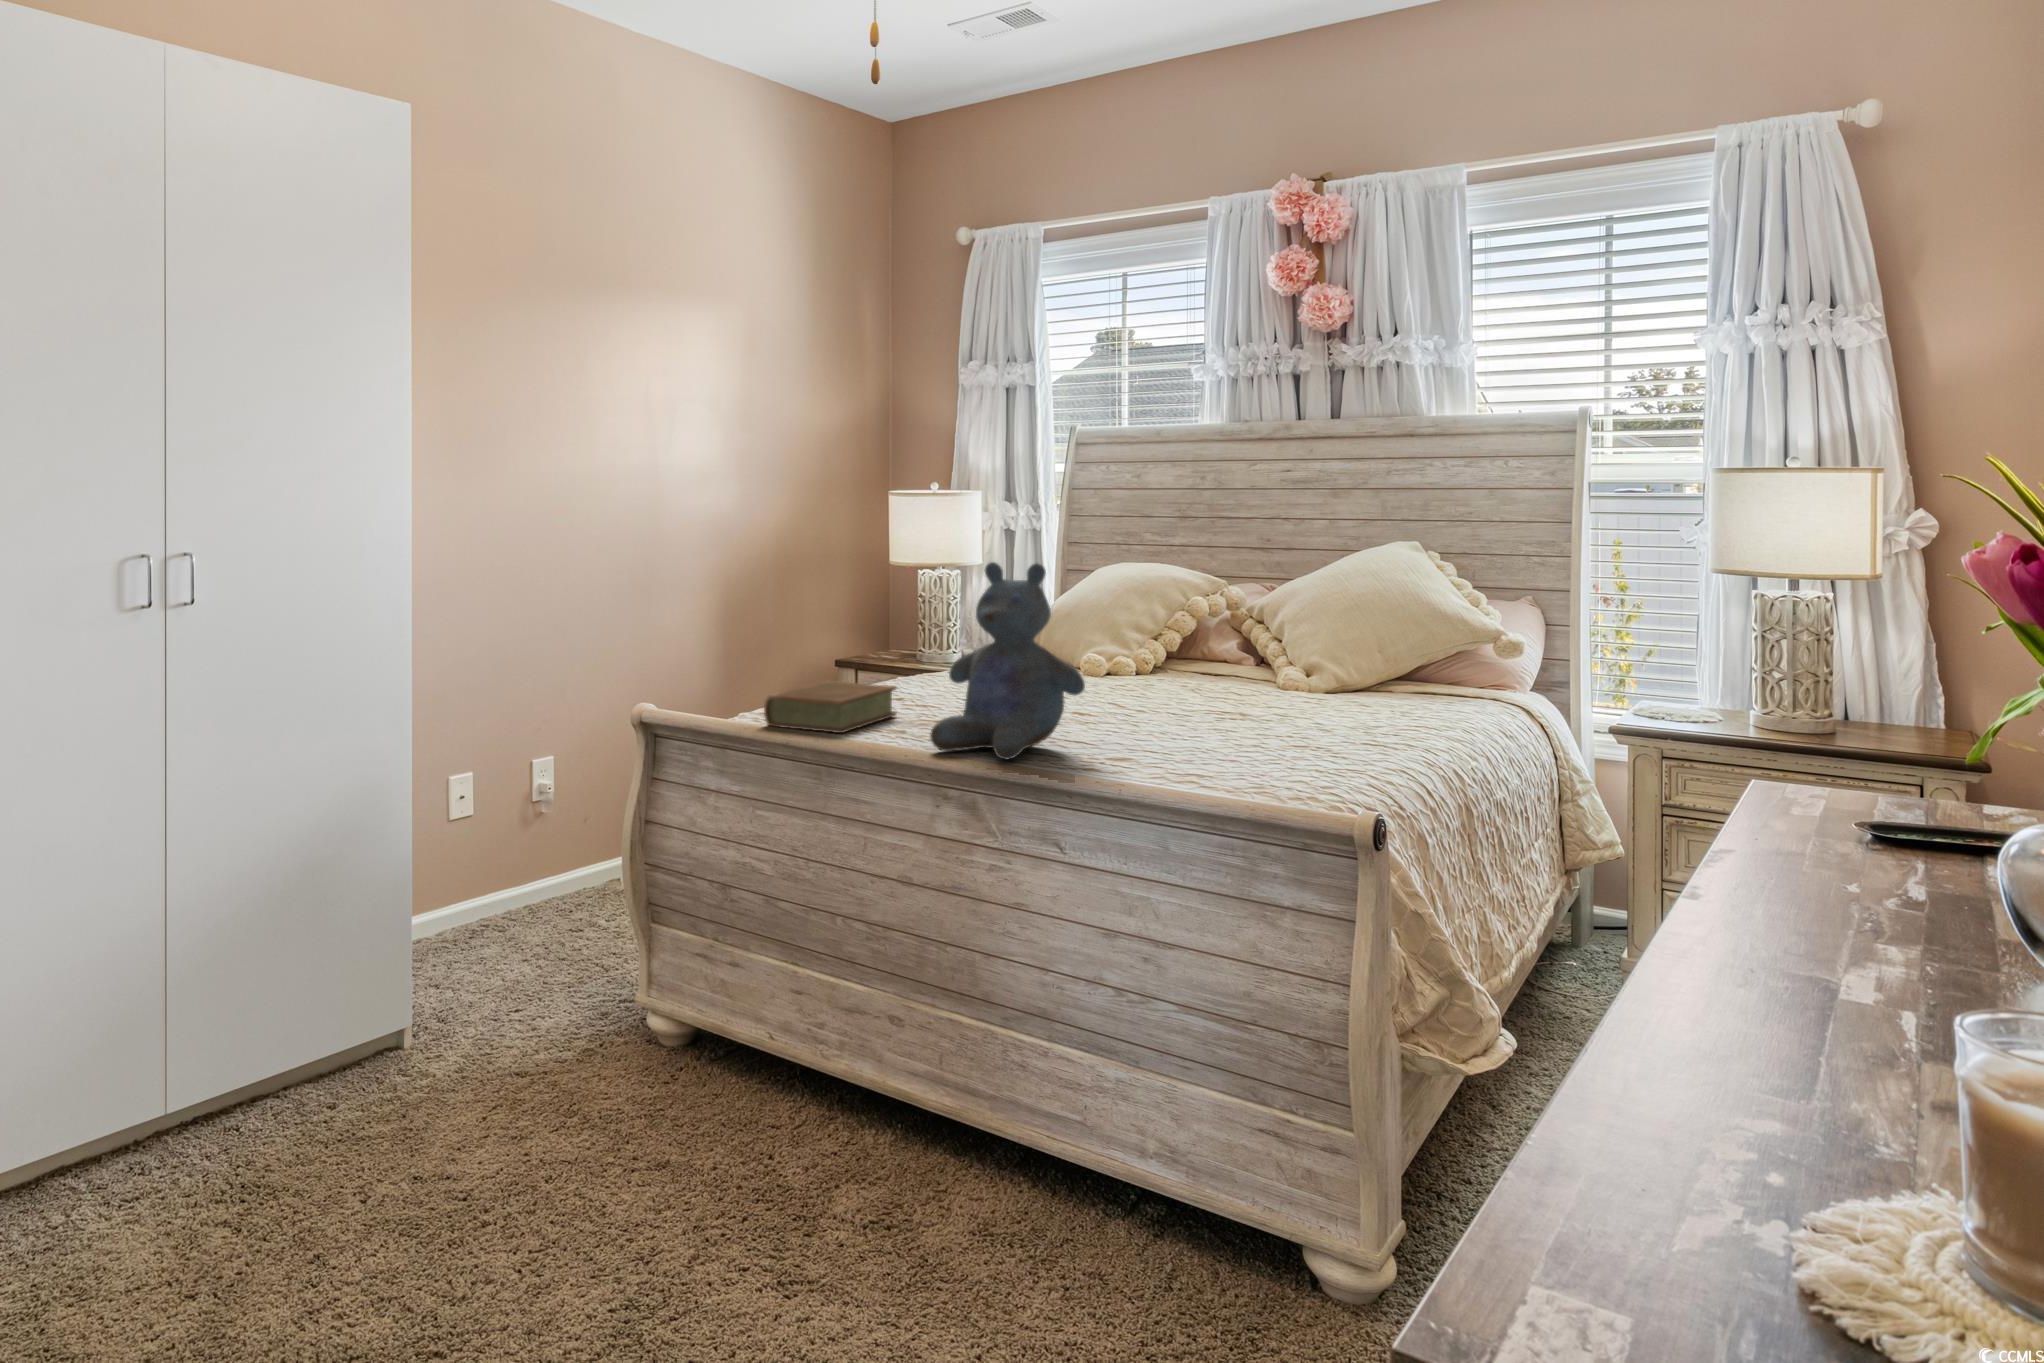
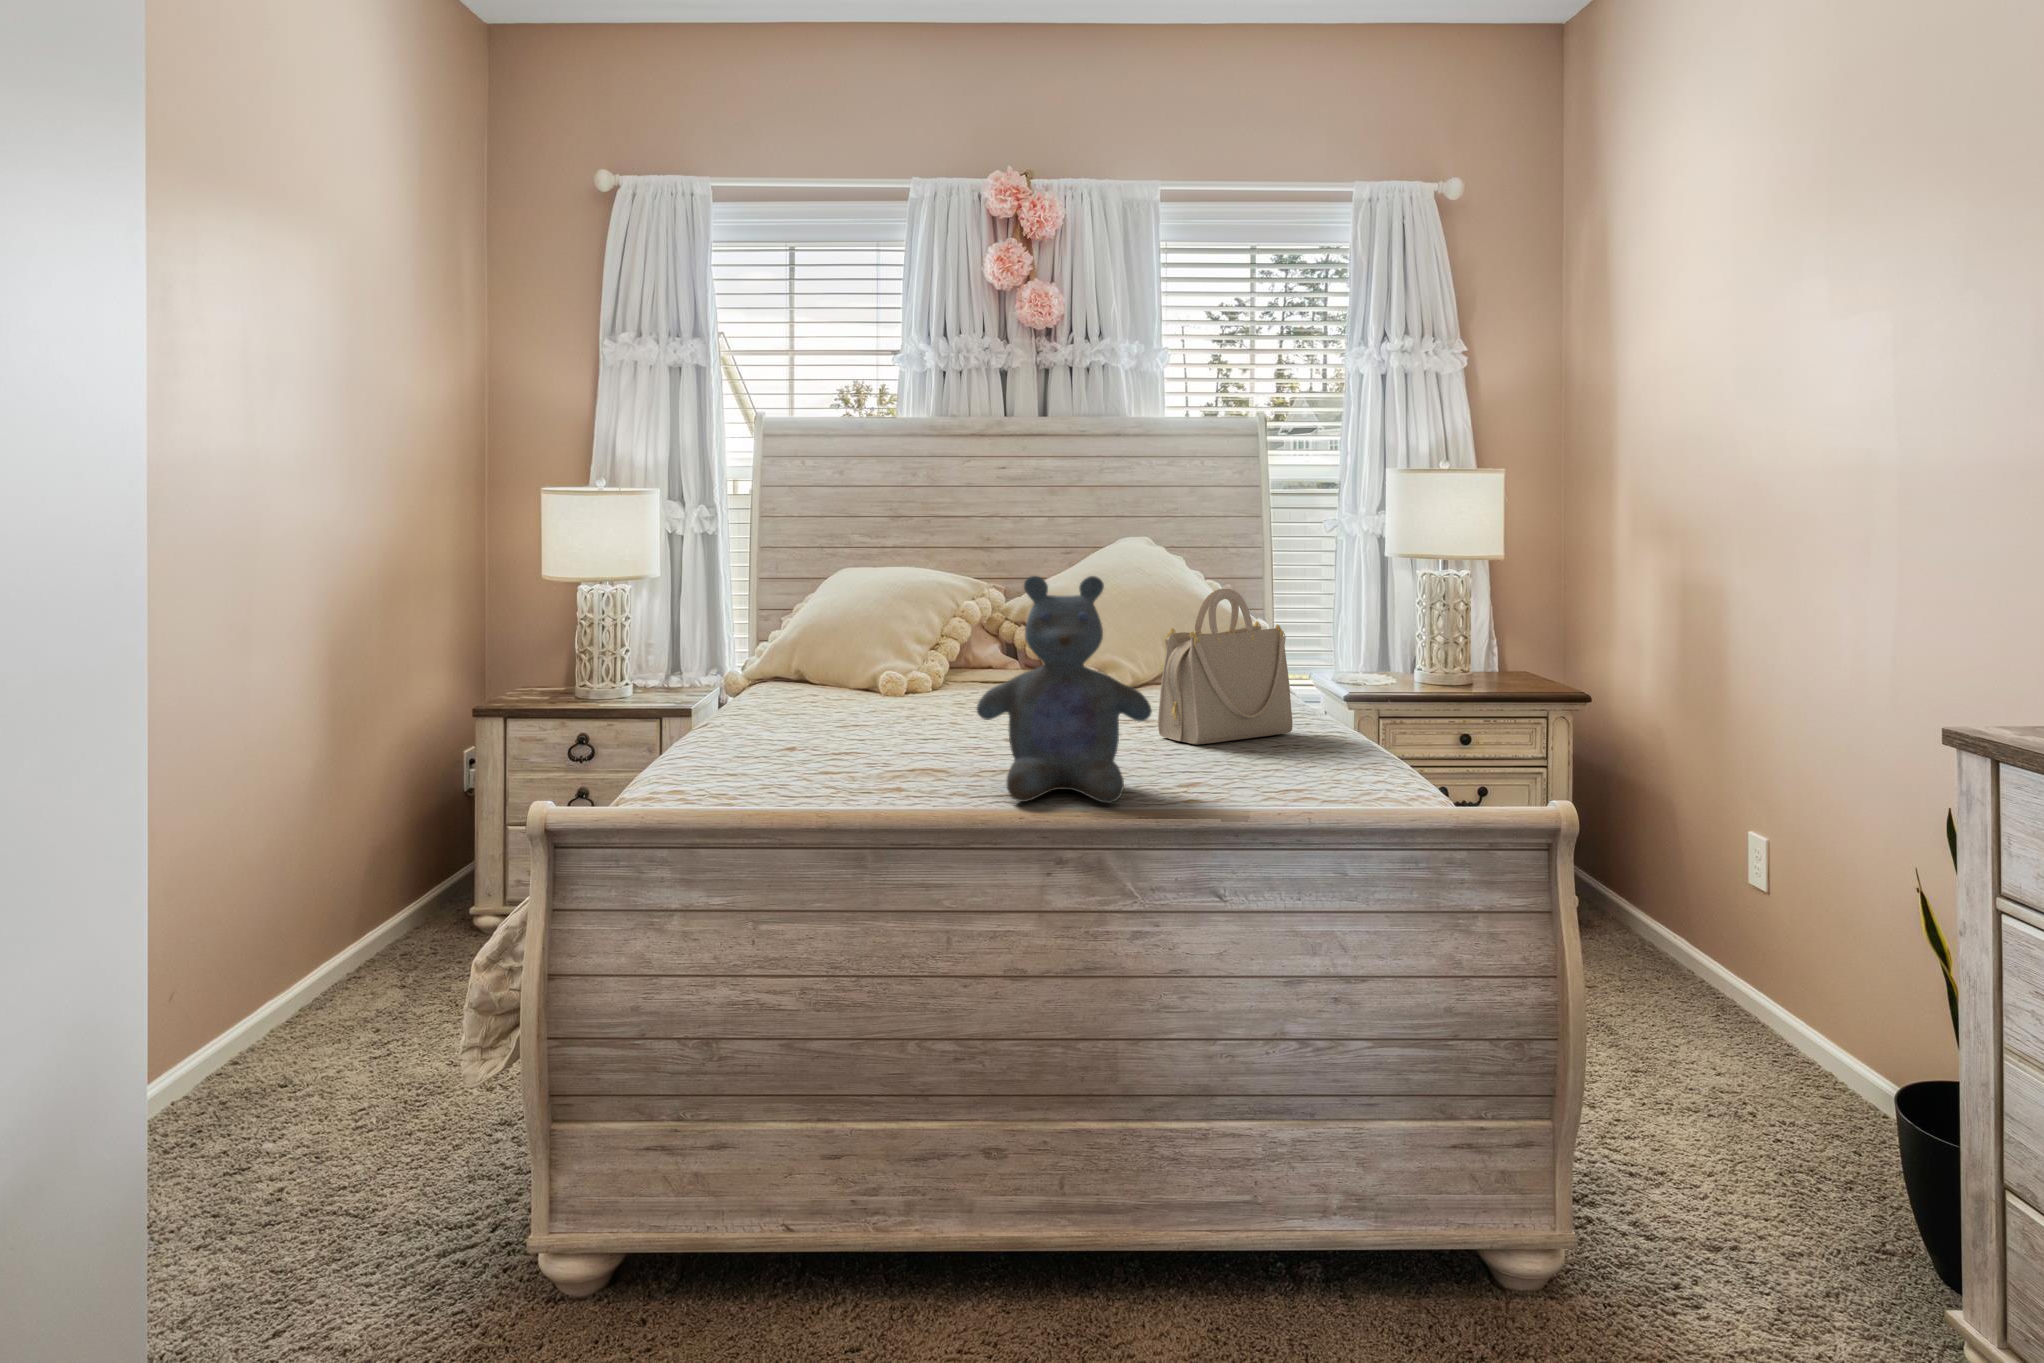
handbag: none [1216,586,1368,737] -> present [1158,589,1292,744]
book: present [764,681,897,733] -> none [747,728,862,798]

